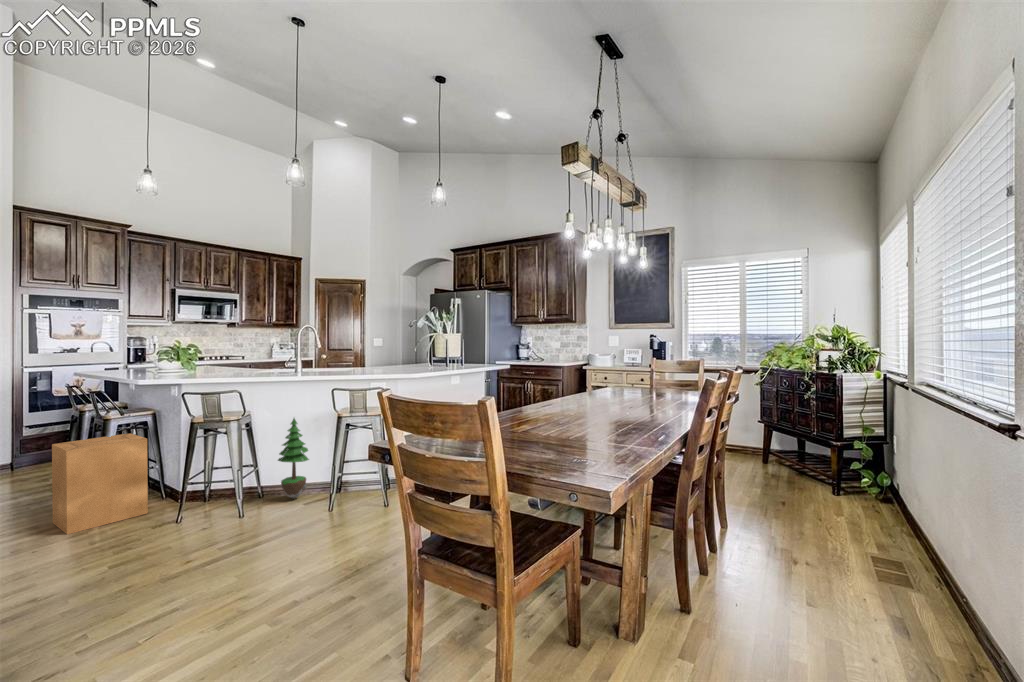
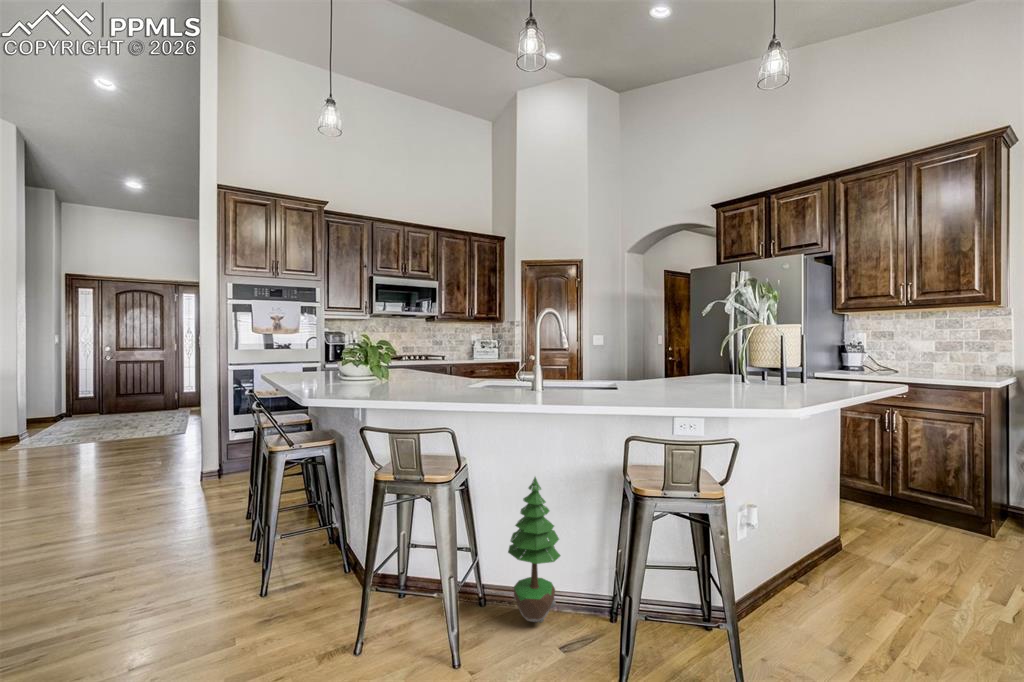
cardboard box: present [52,433,148,534] -> none [197,479,318,658]

